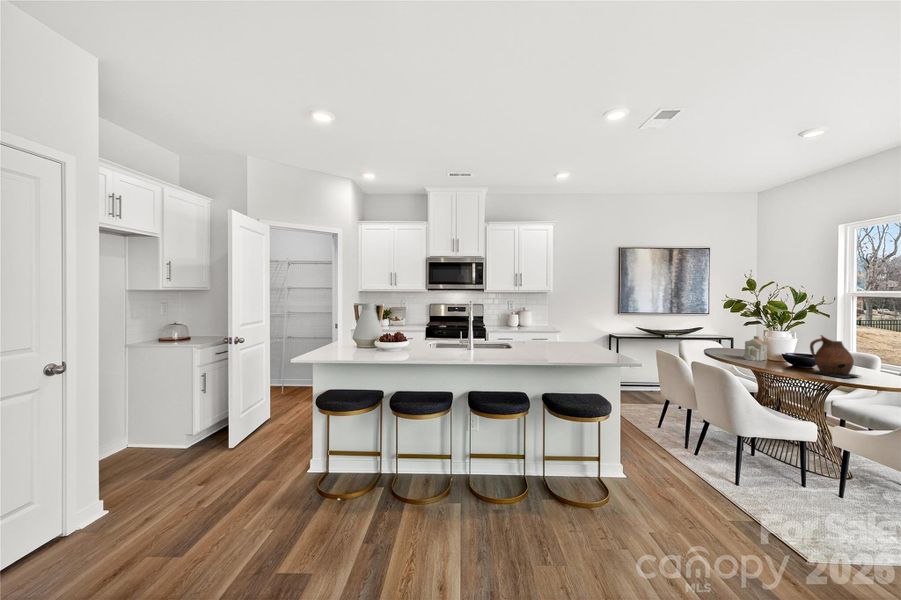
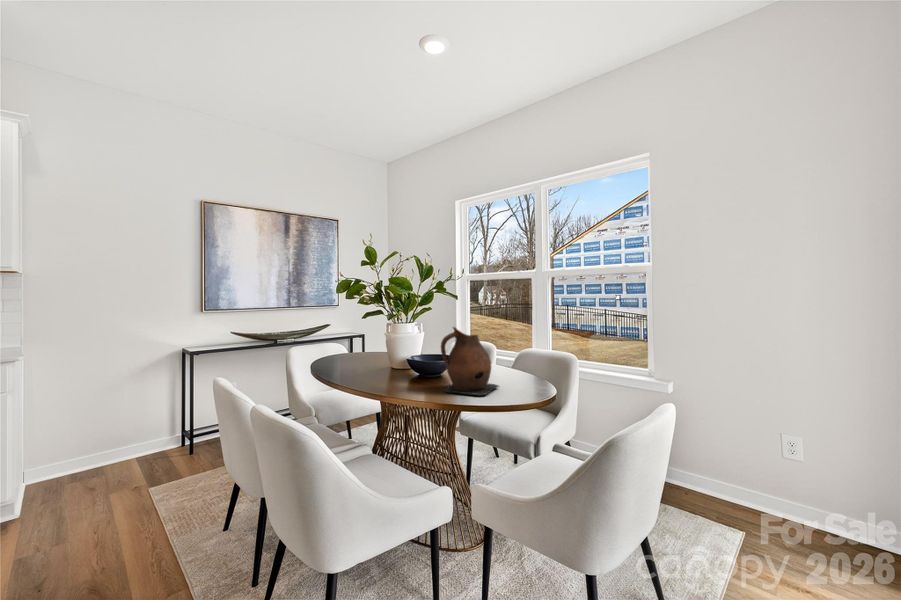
teapot: present [743,336,768,361] -> none [358,335,391,379]

